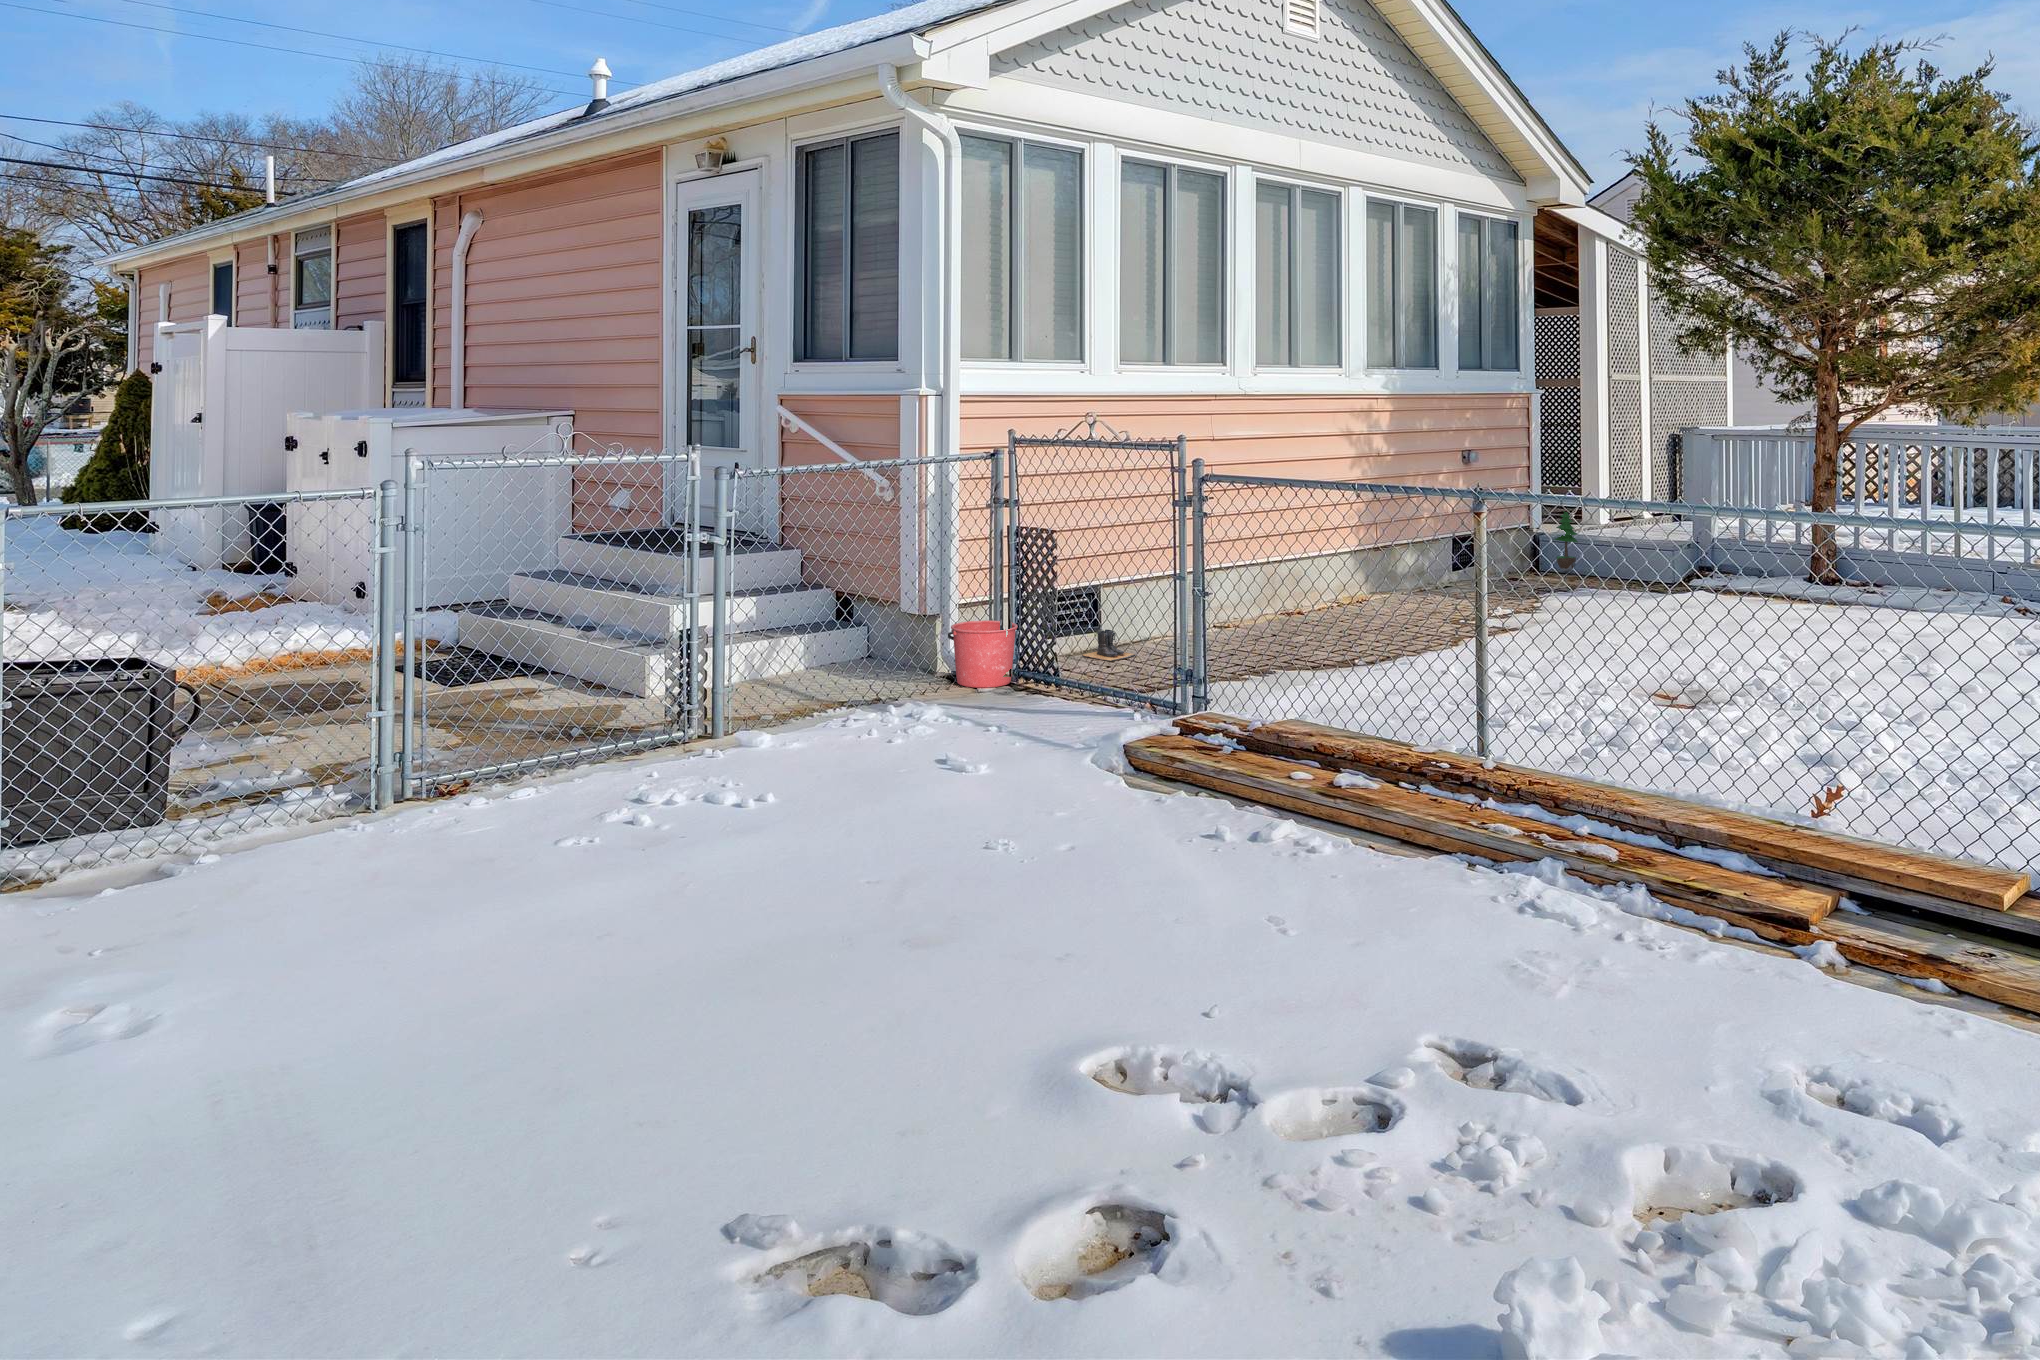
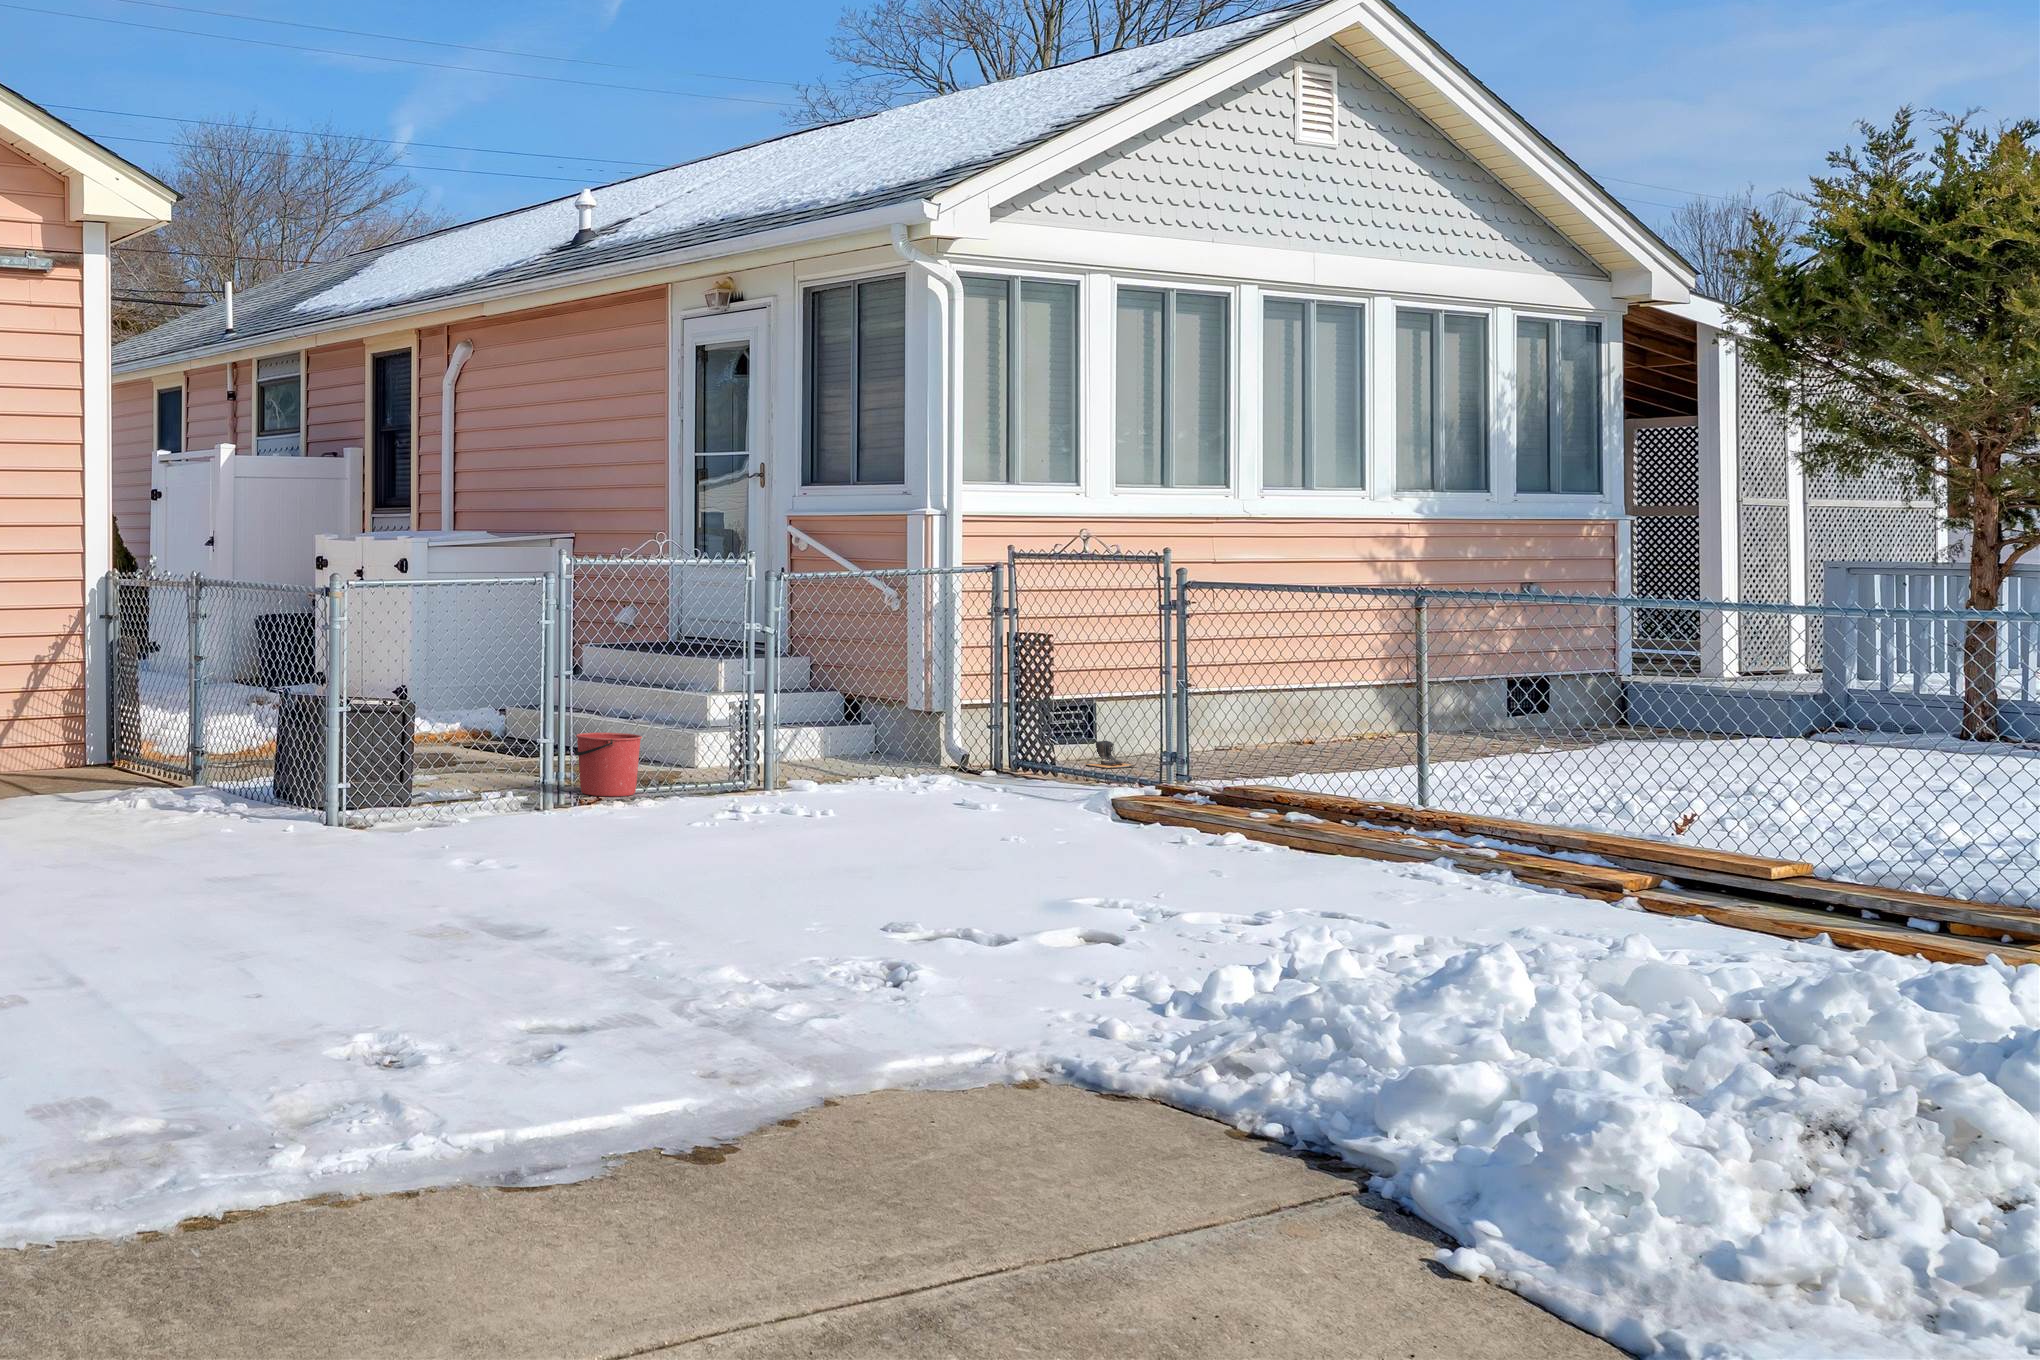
potted tree: present [1554,511,1578,573] -> none [1657,656,1690,737]
bucket: present [948,620,1018,688] -> present [574,732,642,797]

